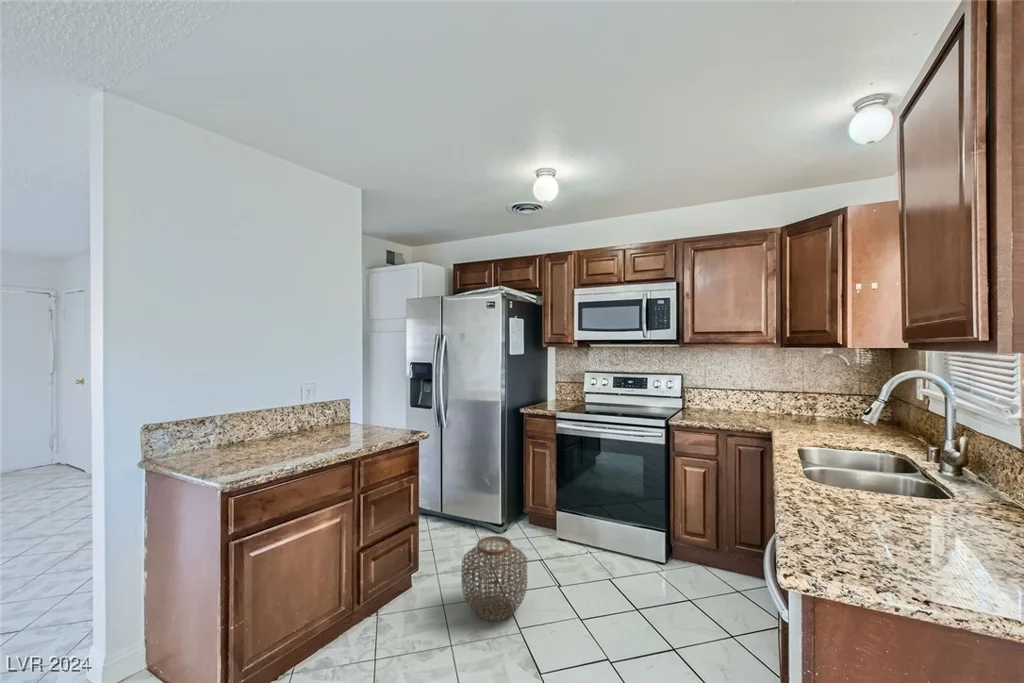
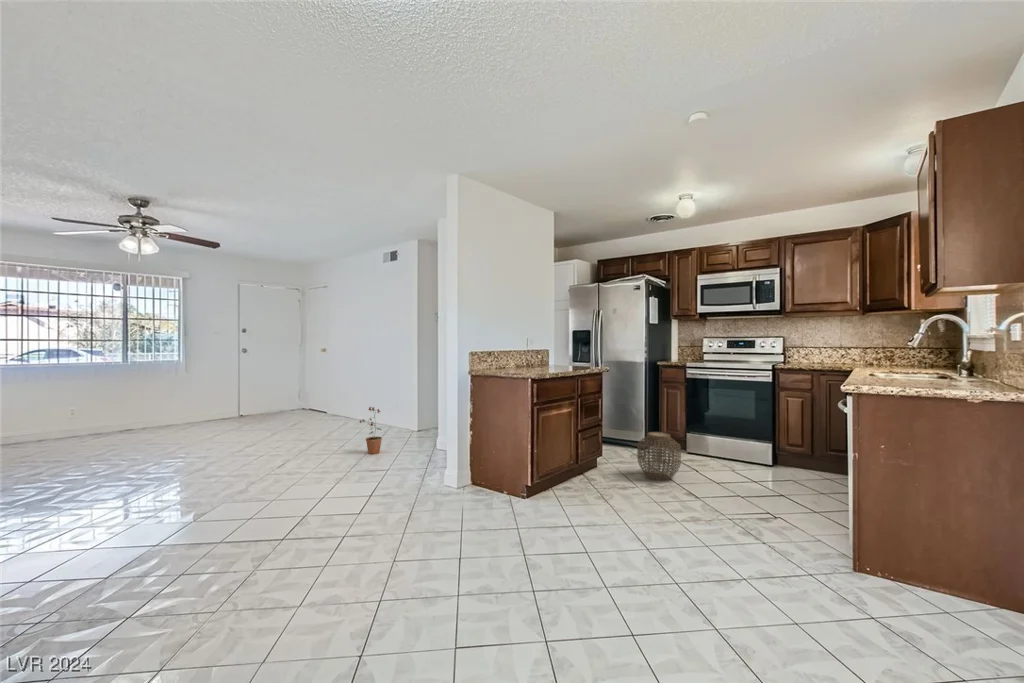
potted plant: none [23,496,70,579] -> present [360,407,382,454]

